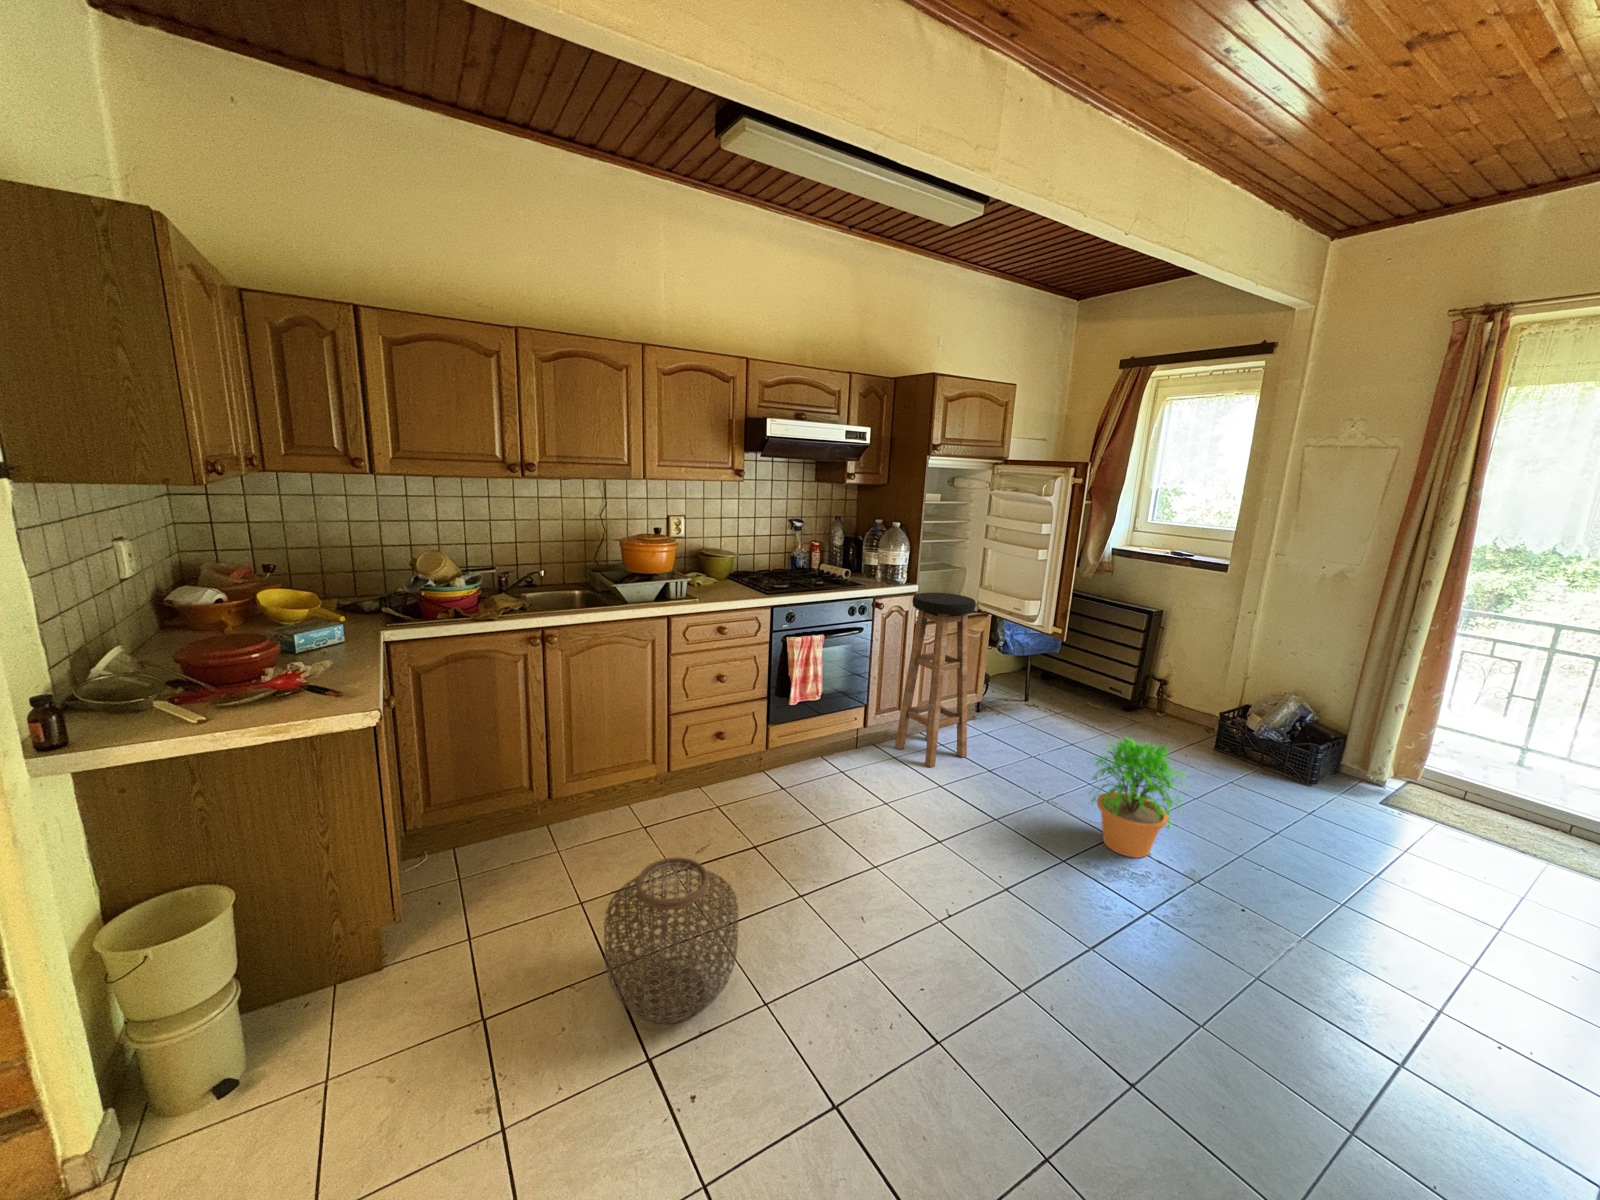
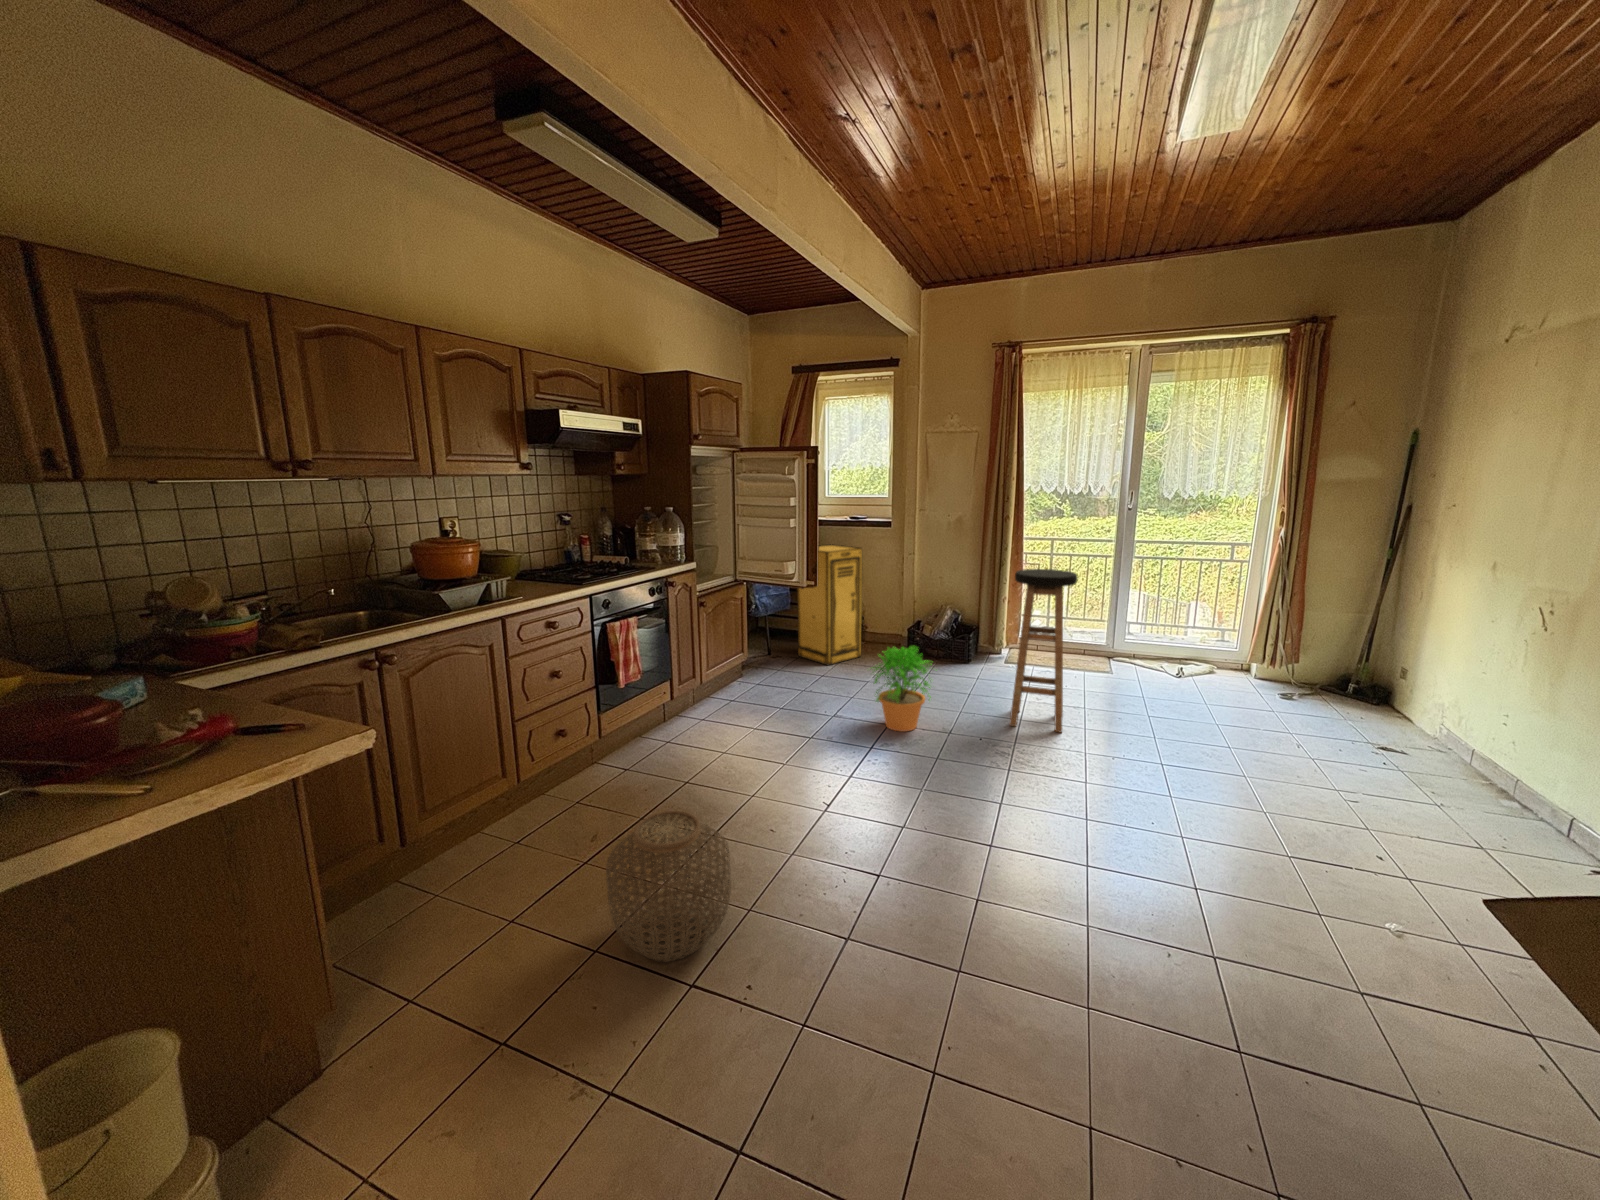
storage cabinet: none [1056,583,1162,733] -> present [797,544,862,665]
bar stool: present [895,592,976,767] -> present [1009,569,1078,733]

